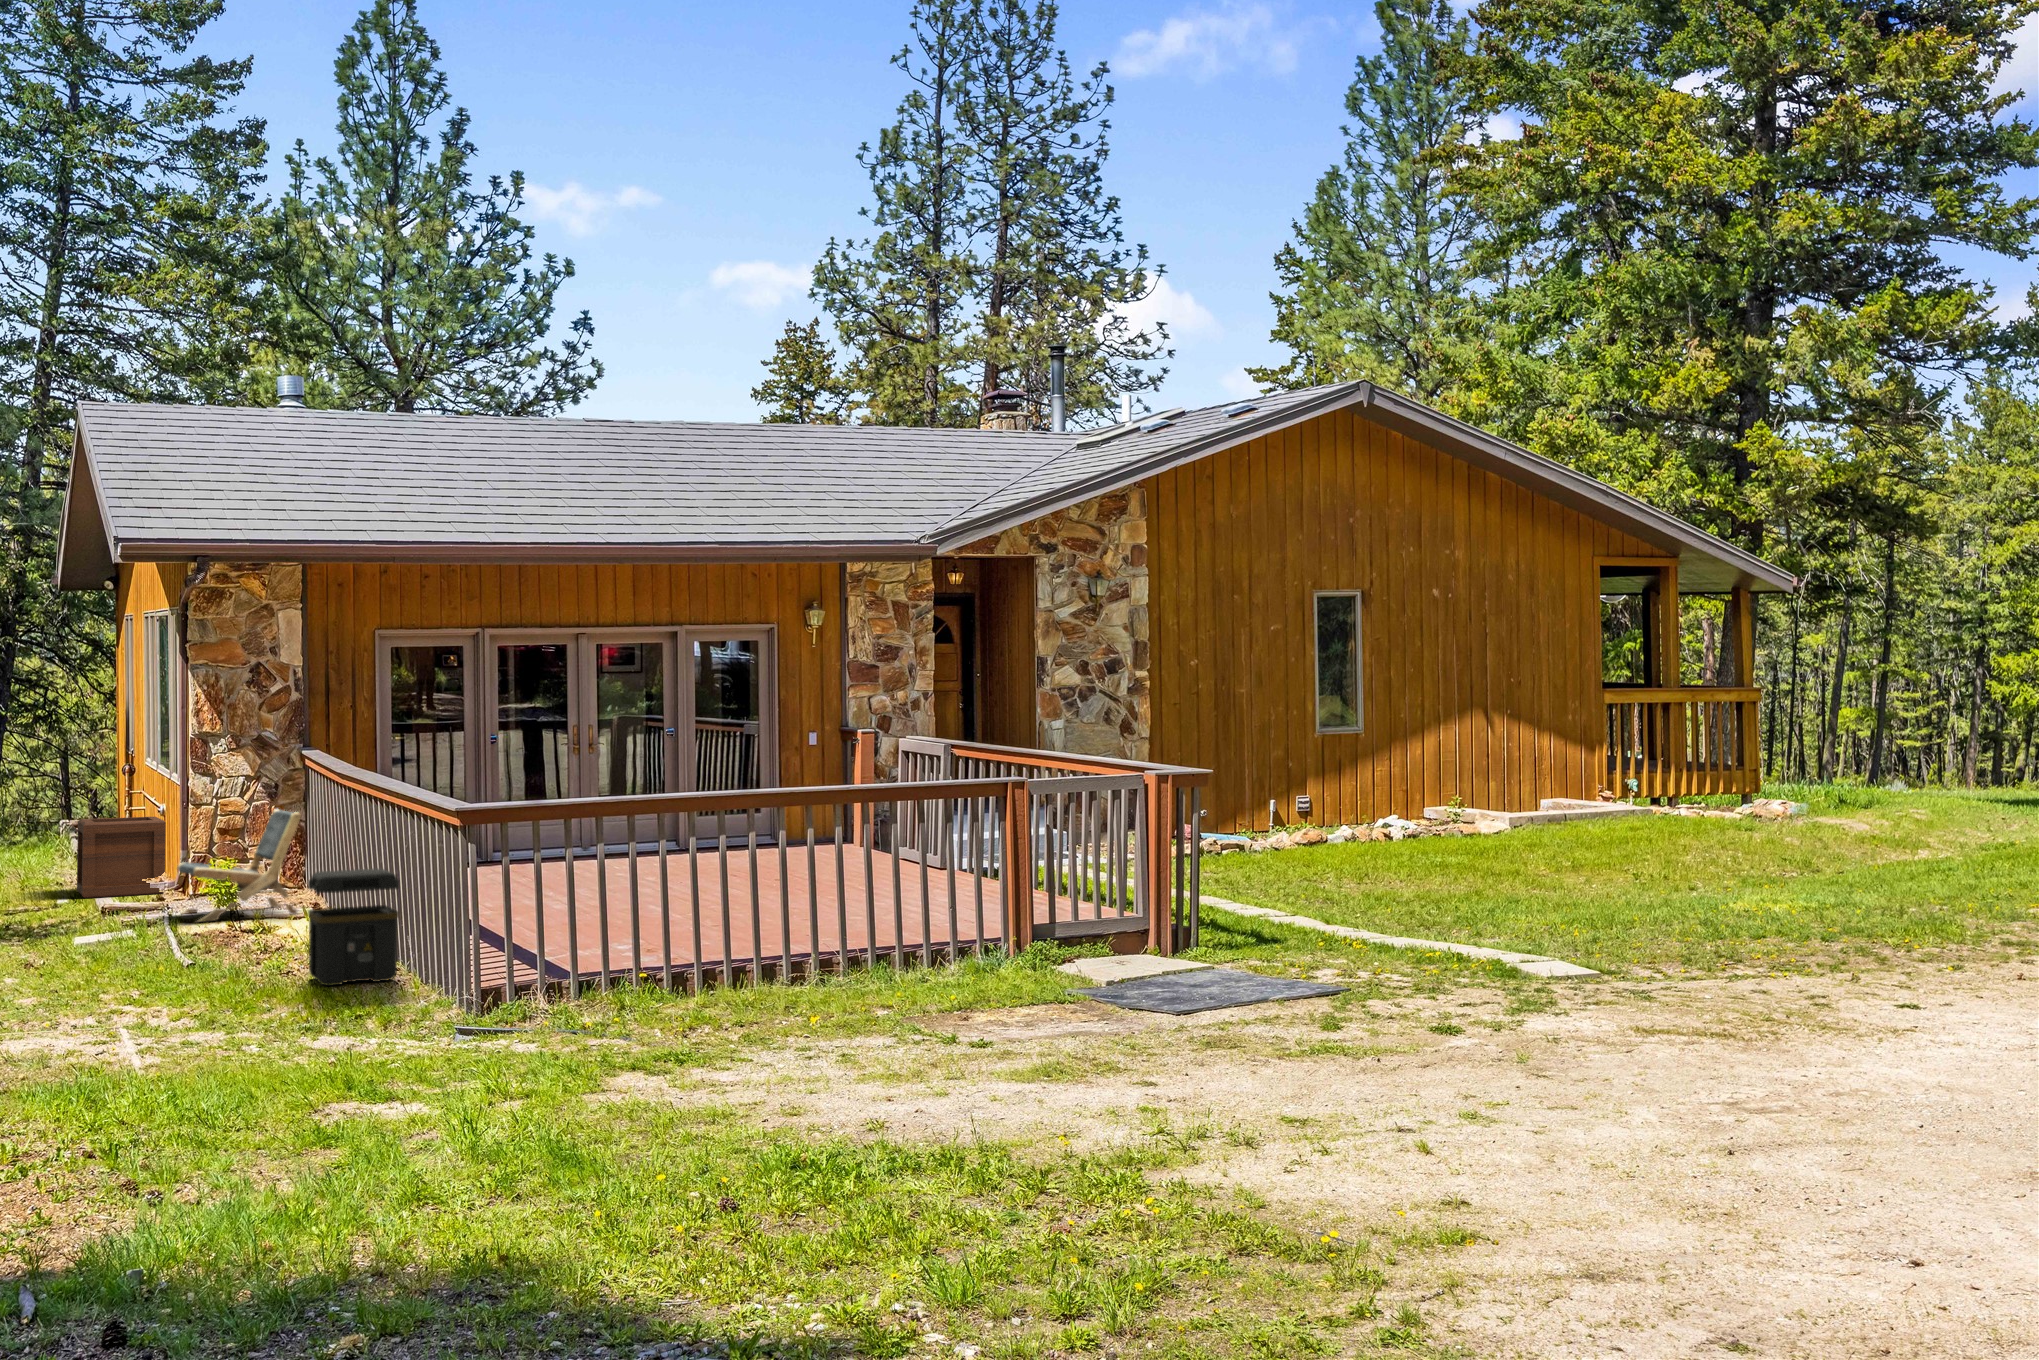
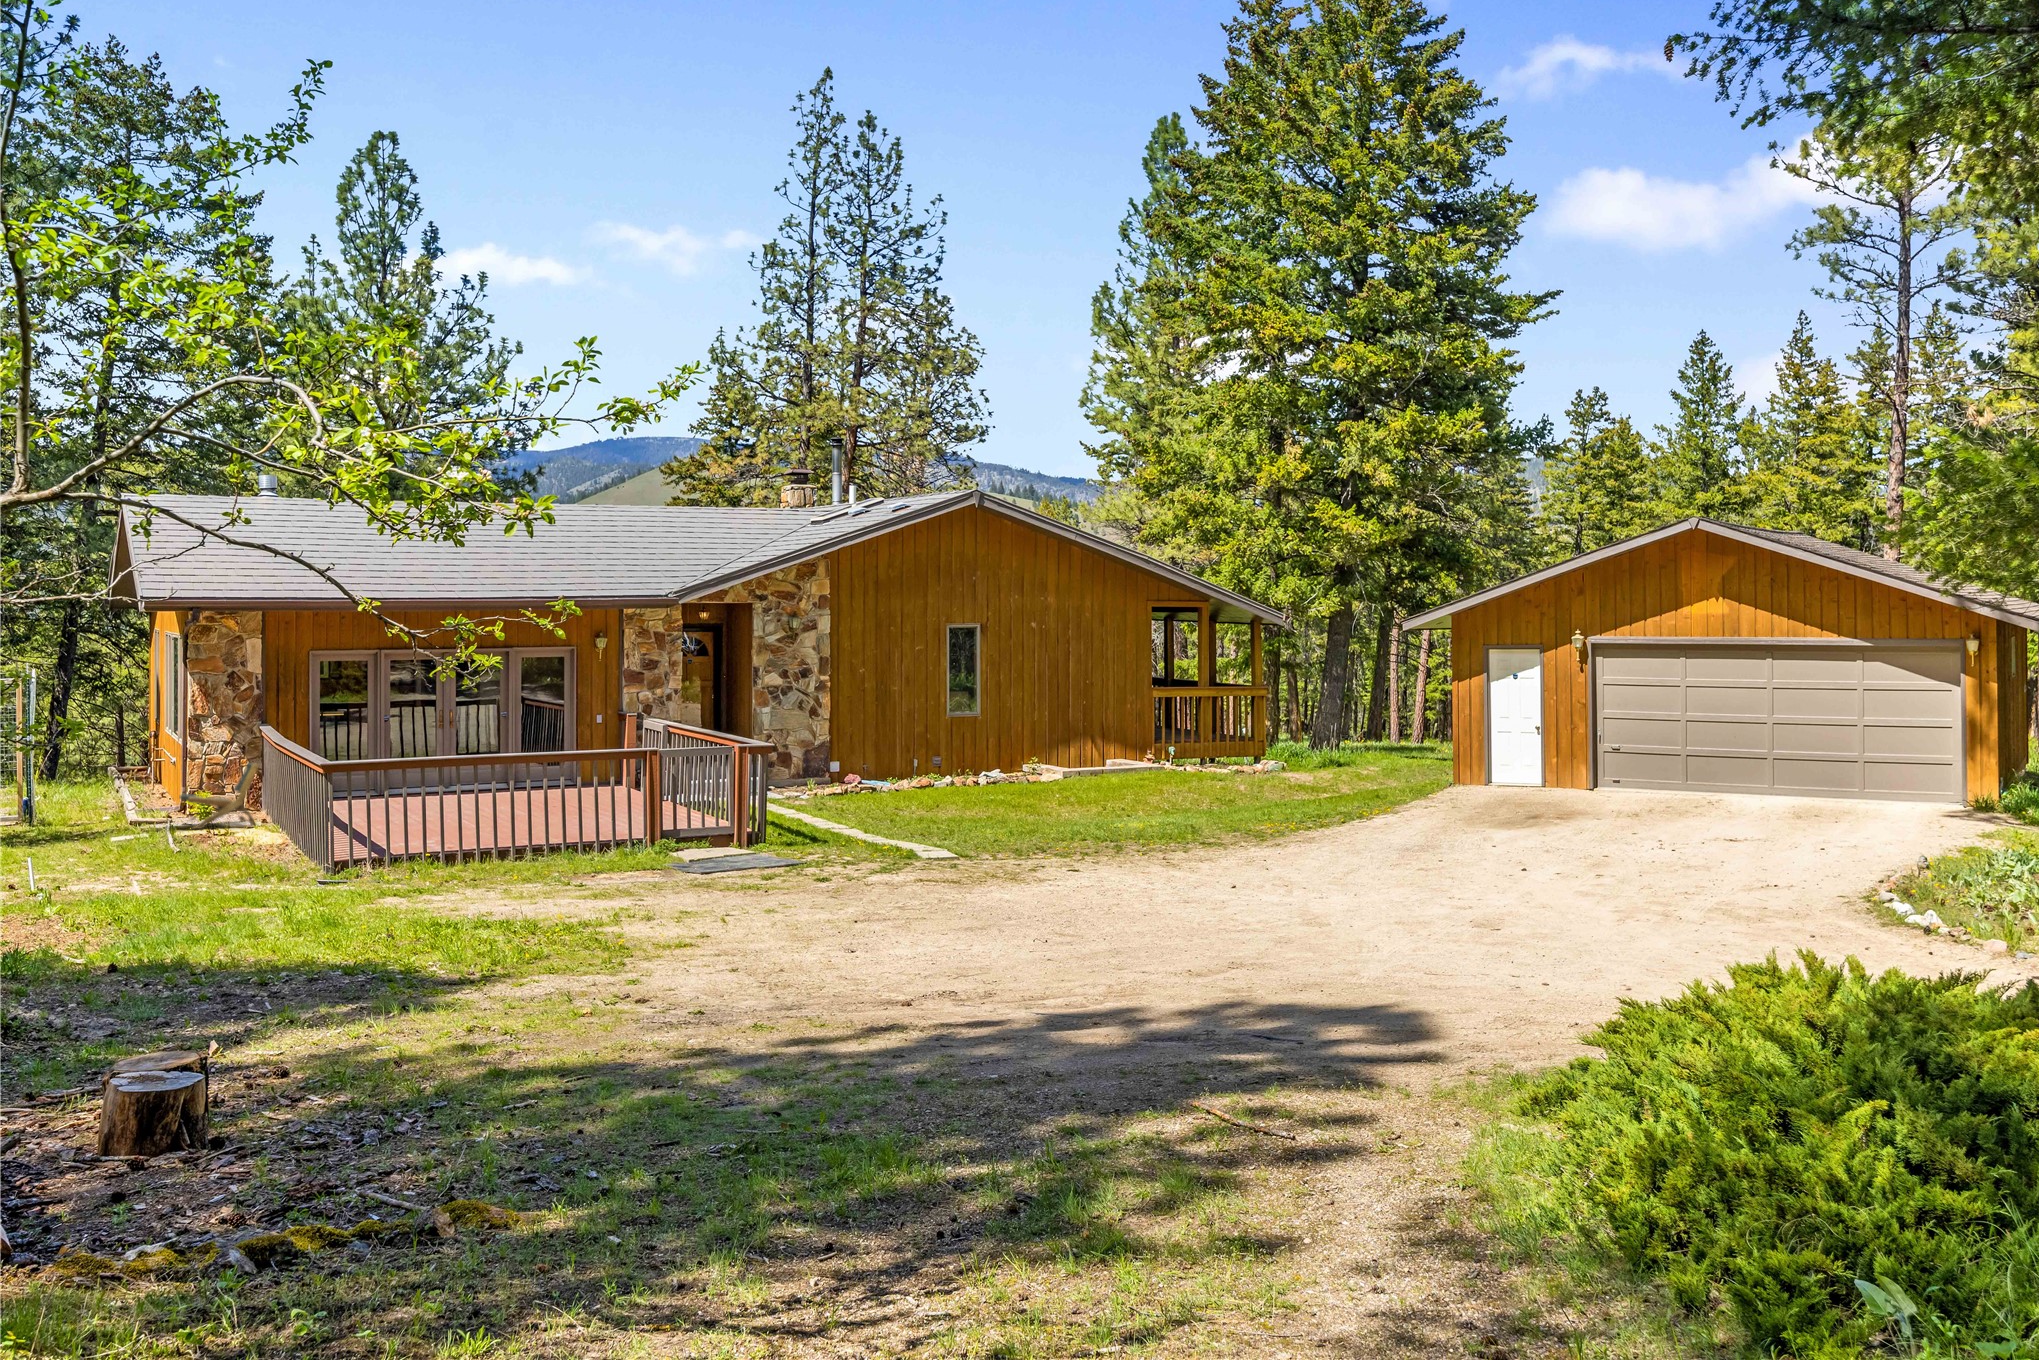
wooden crate: present [77,817,166,898] -> none [116,765,175,816]
toolbox: present [308,869,399,986] -> none [245,797,297,860]

